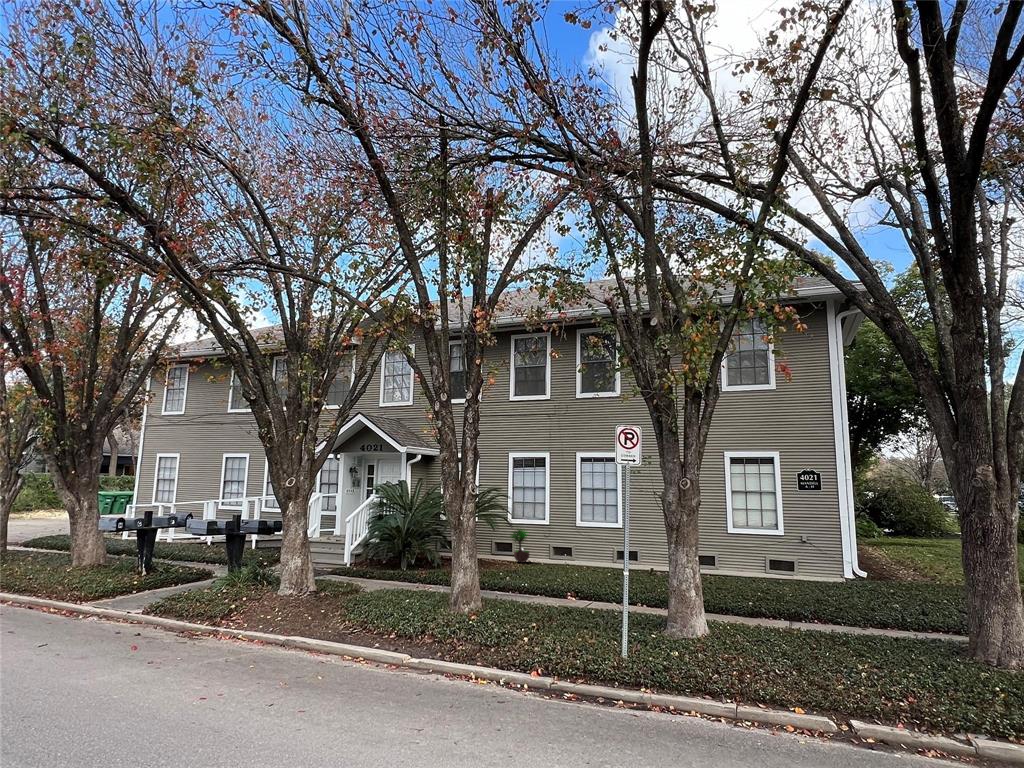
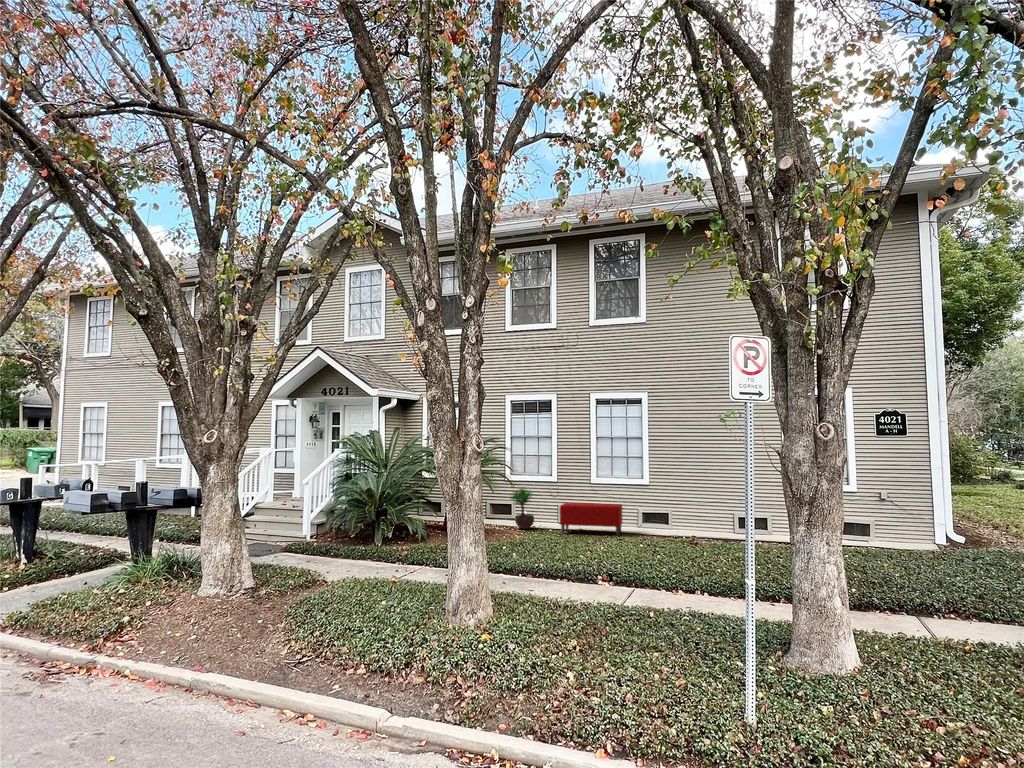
bench: none [549,541,600,569] -> present [560,503,623,536]

